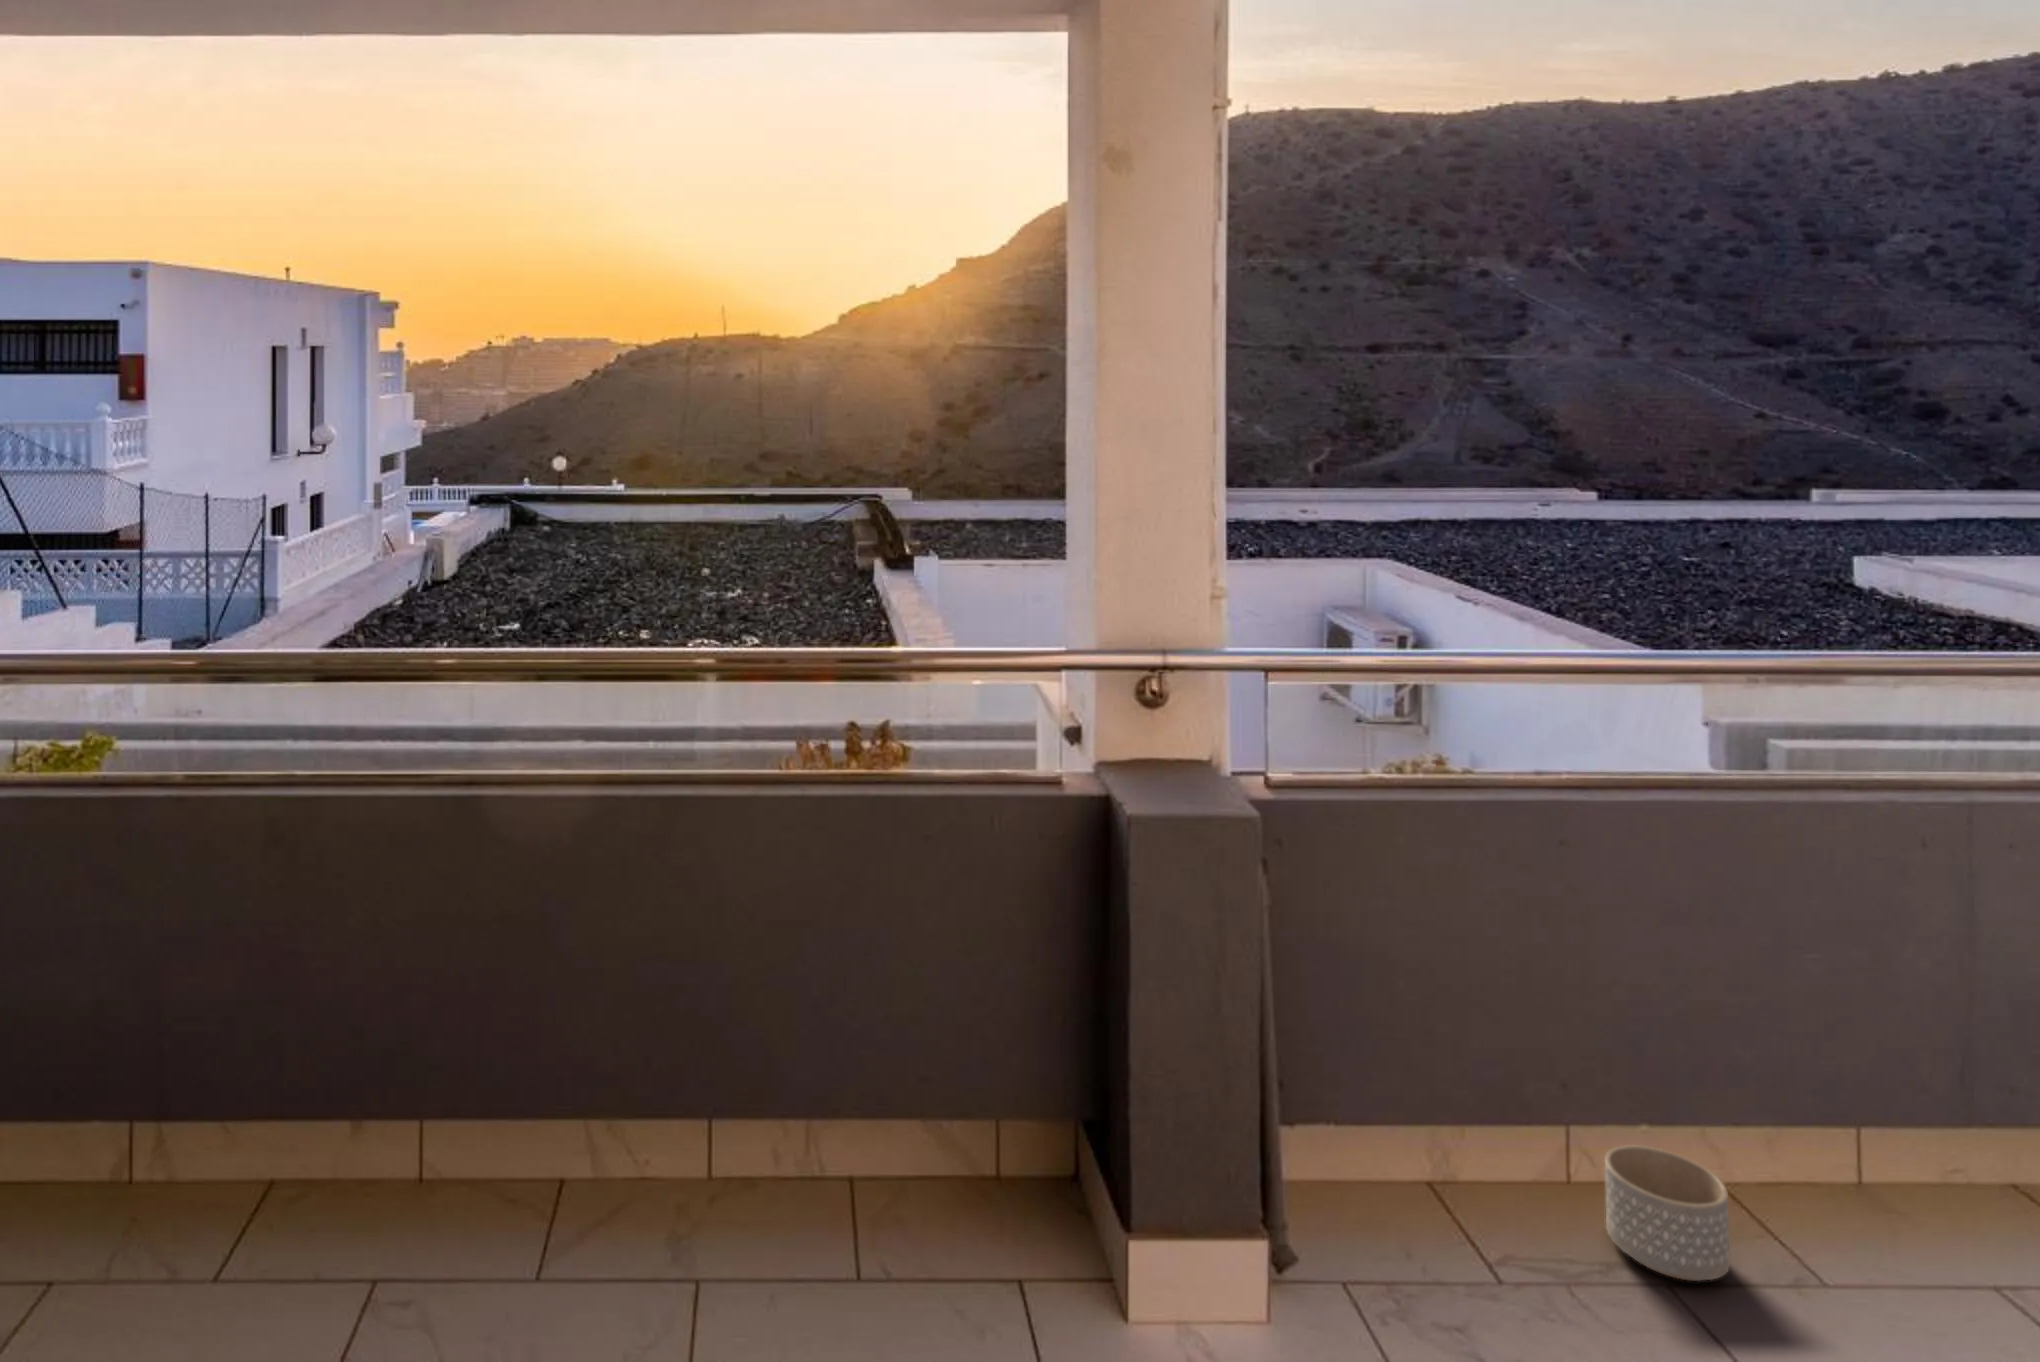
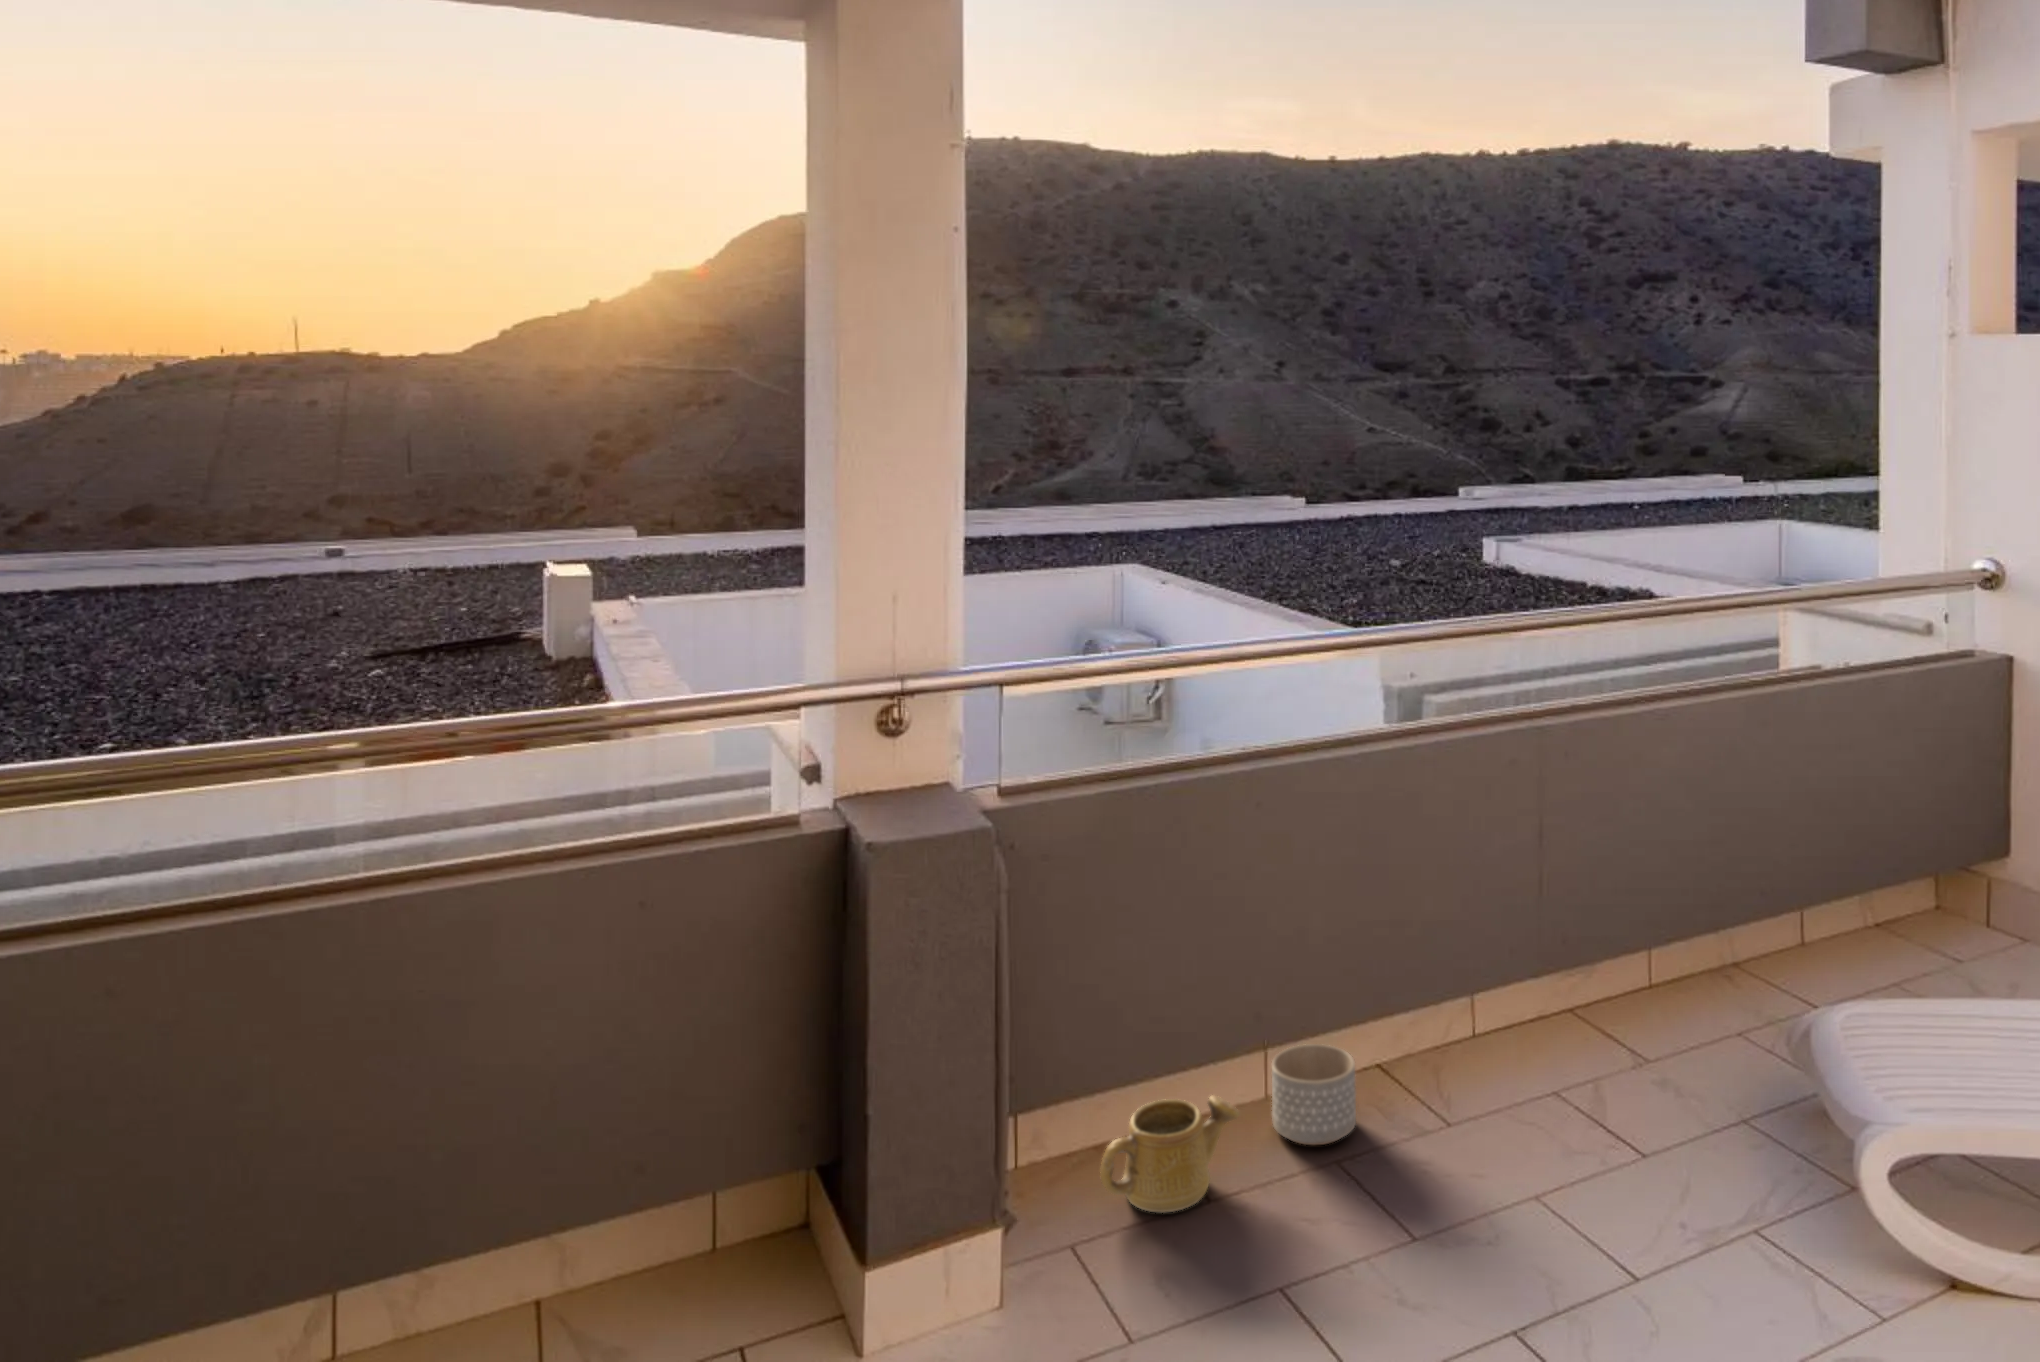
watering can: none [1382,1158,1561,1294] -> present [1100,1096,1239,1213]

